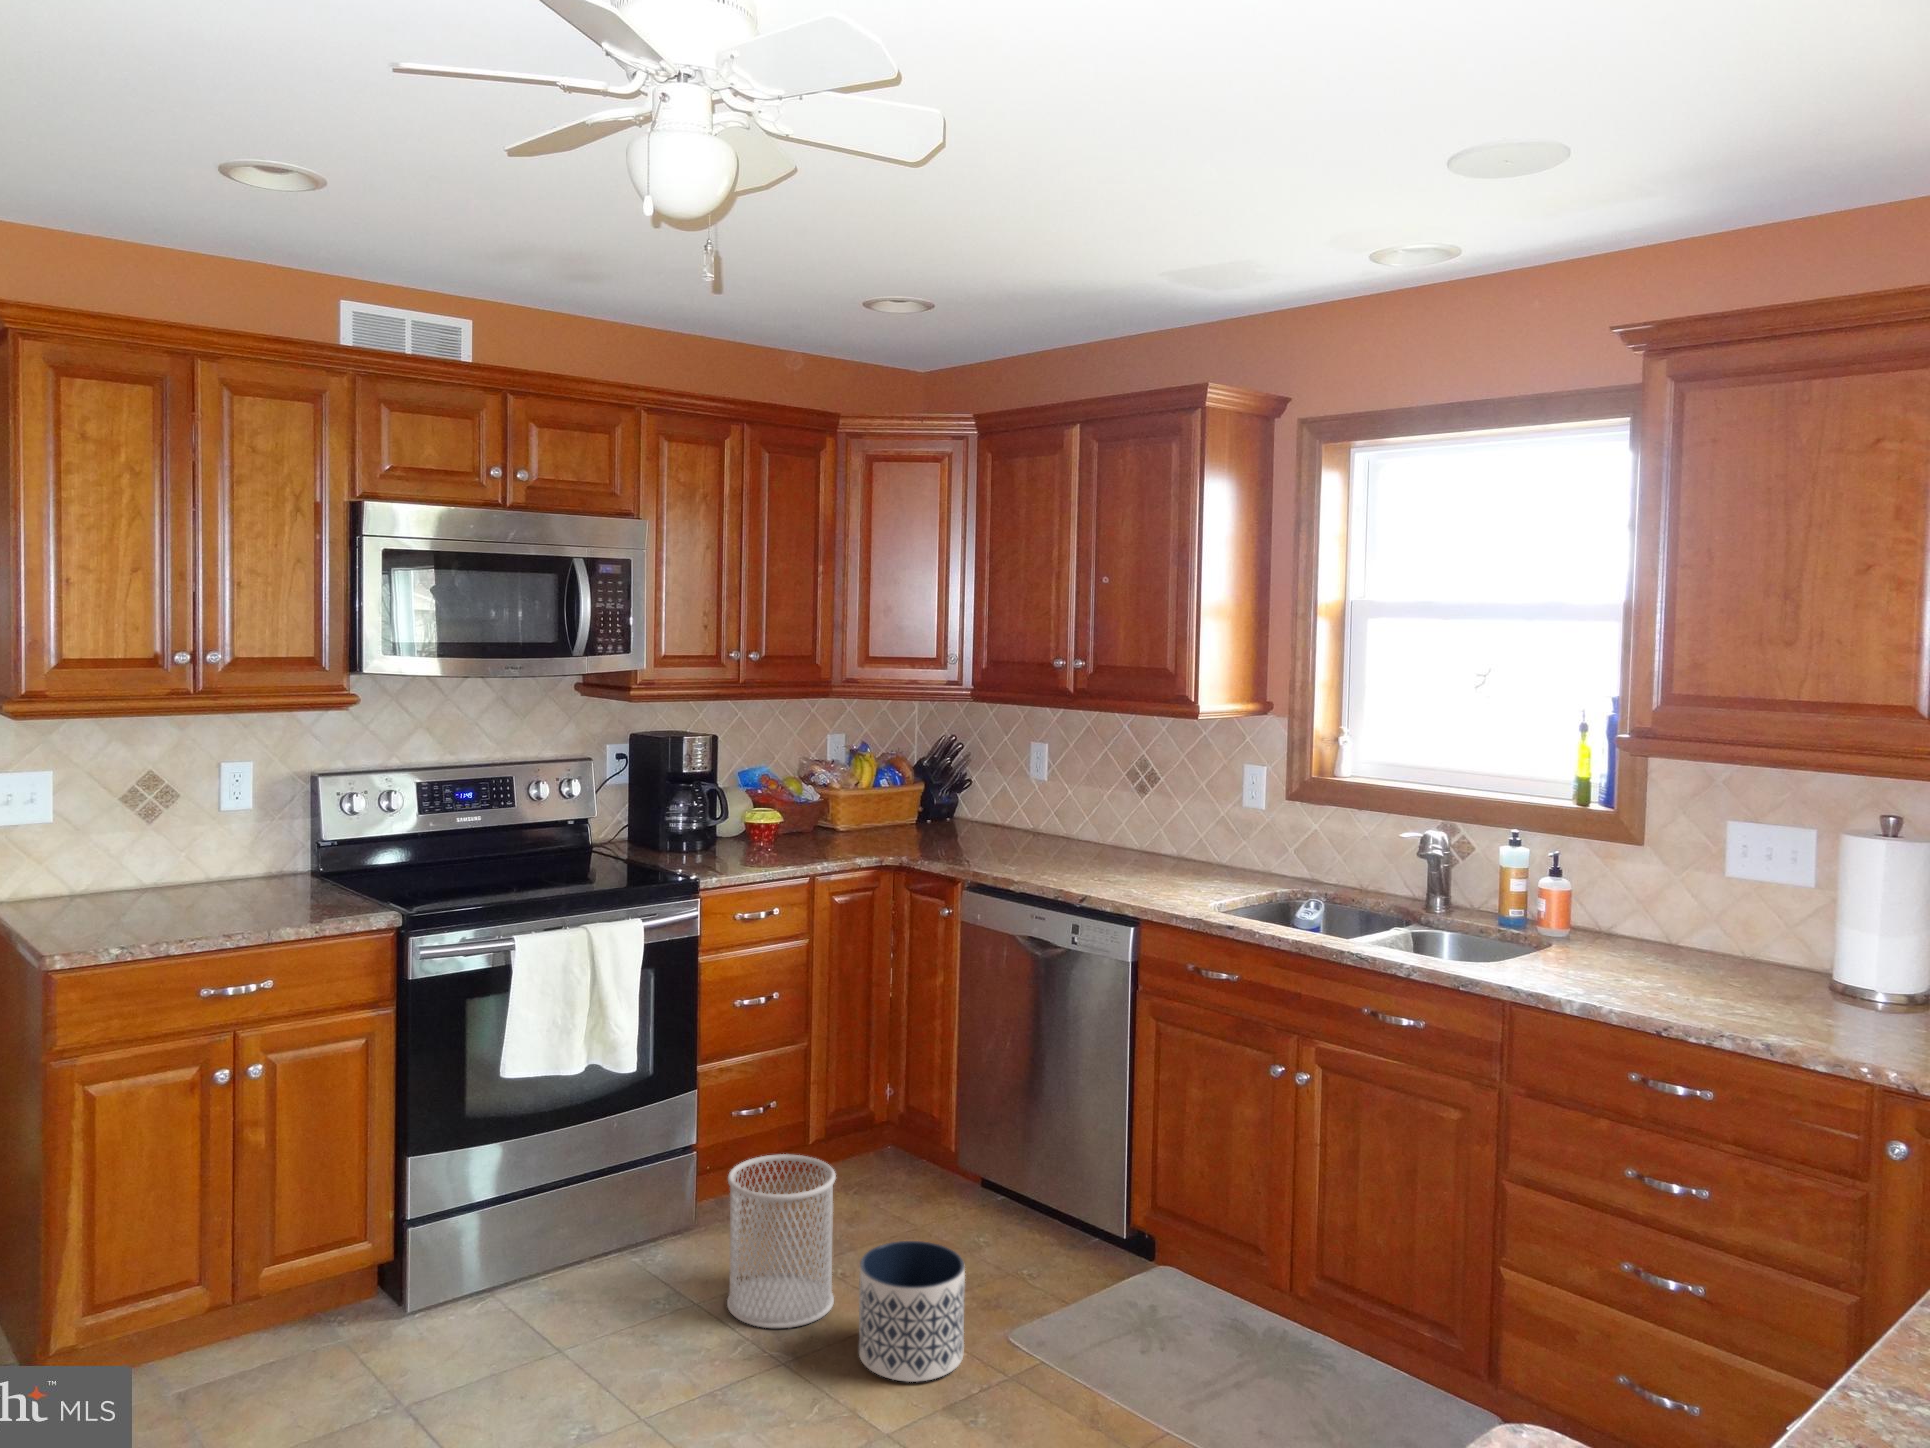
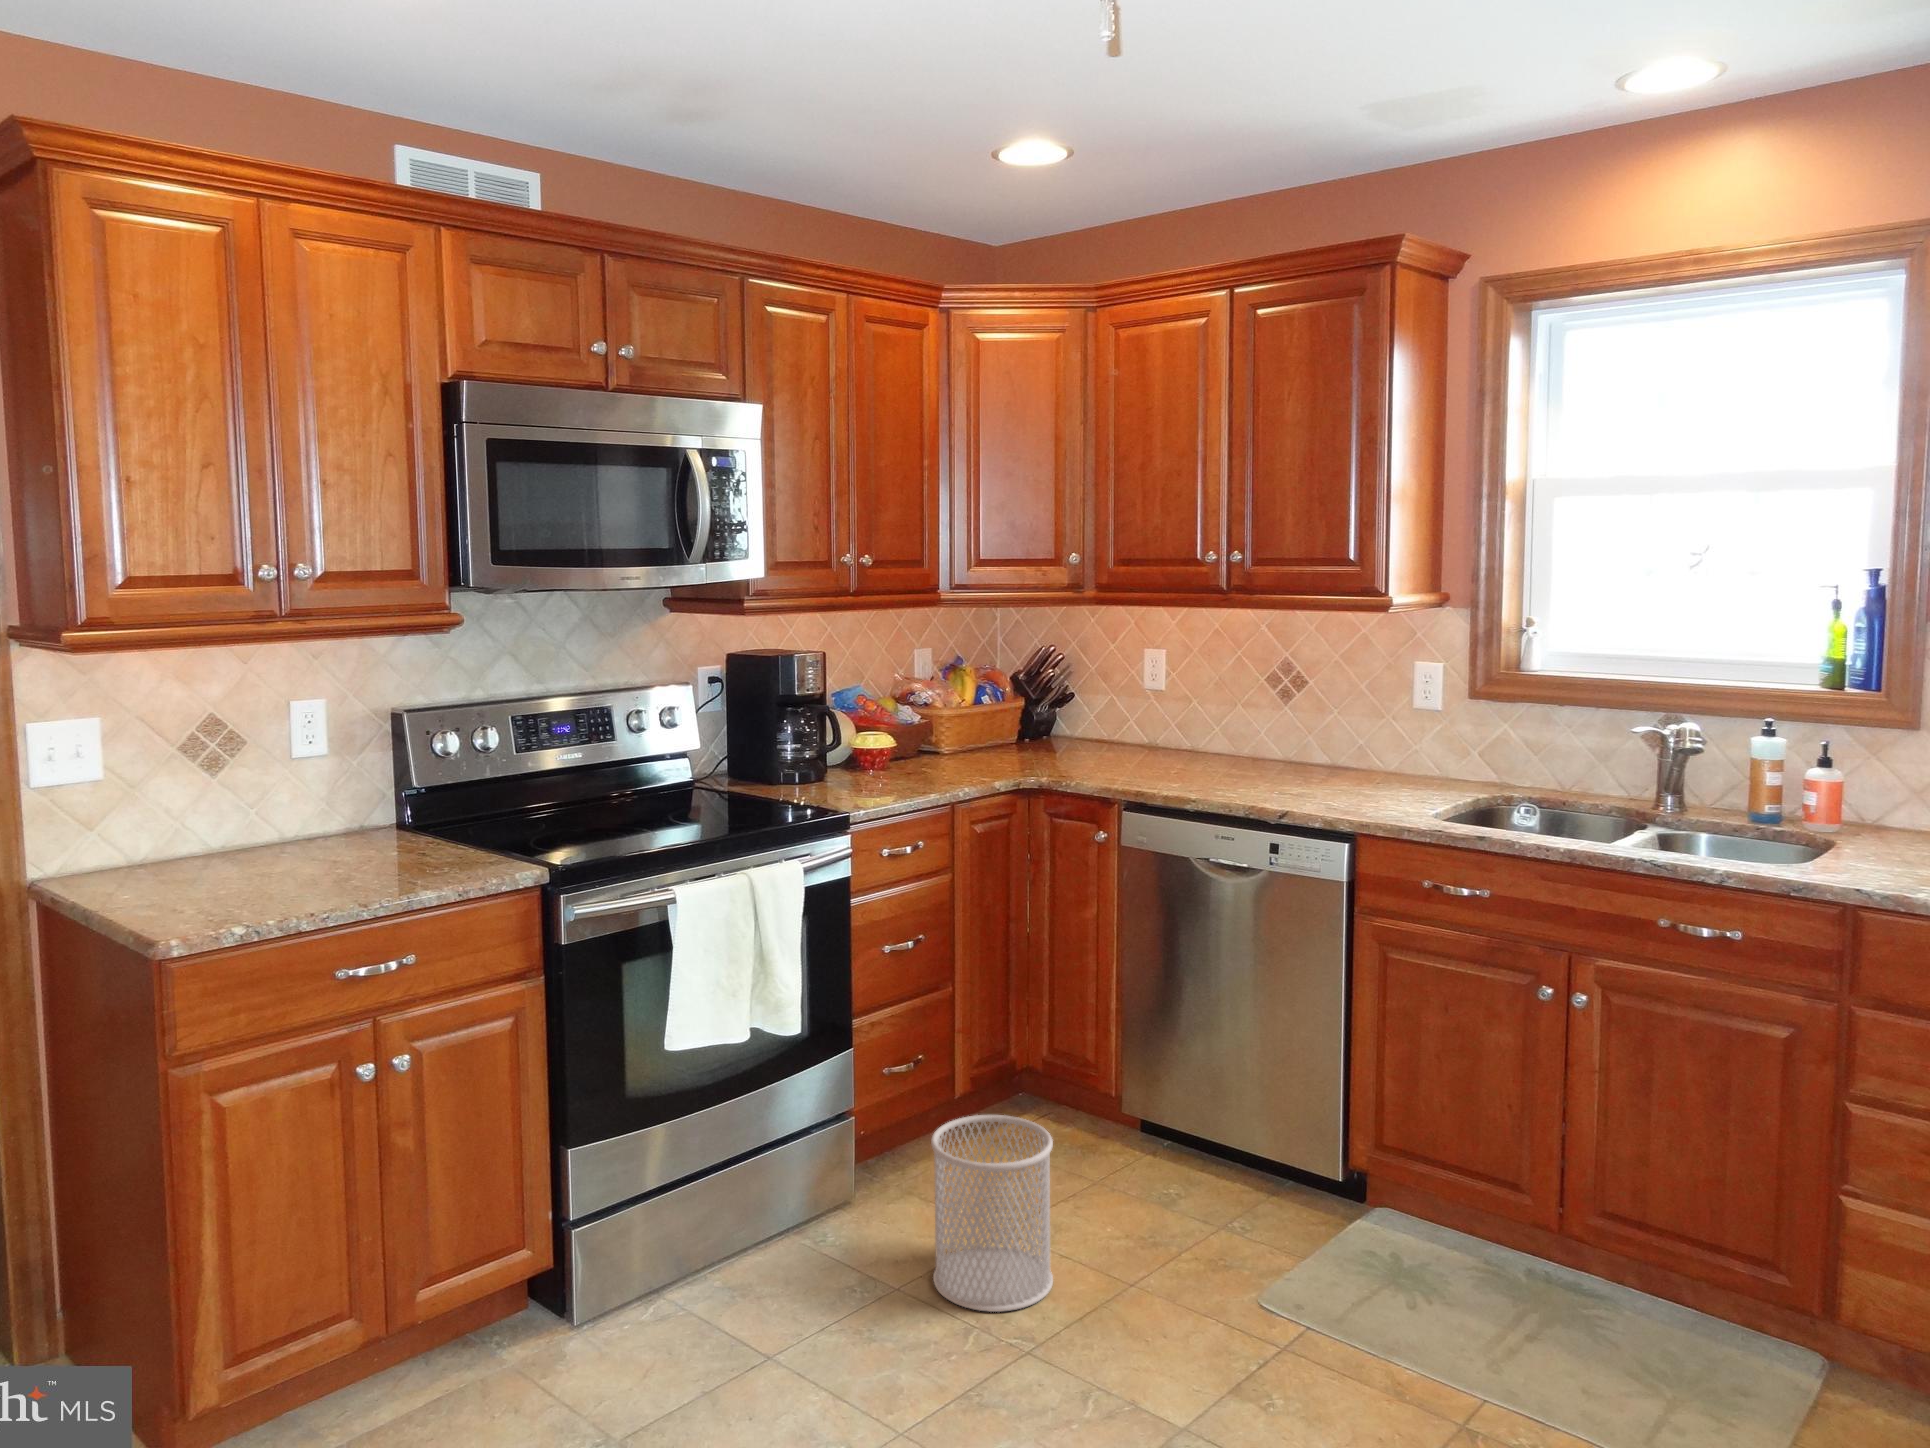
planter: present [859,1241,965,1382] -> none [1108,1204,1228,1364]

